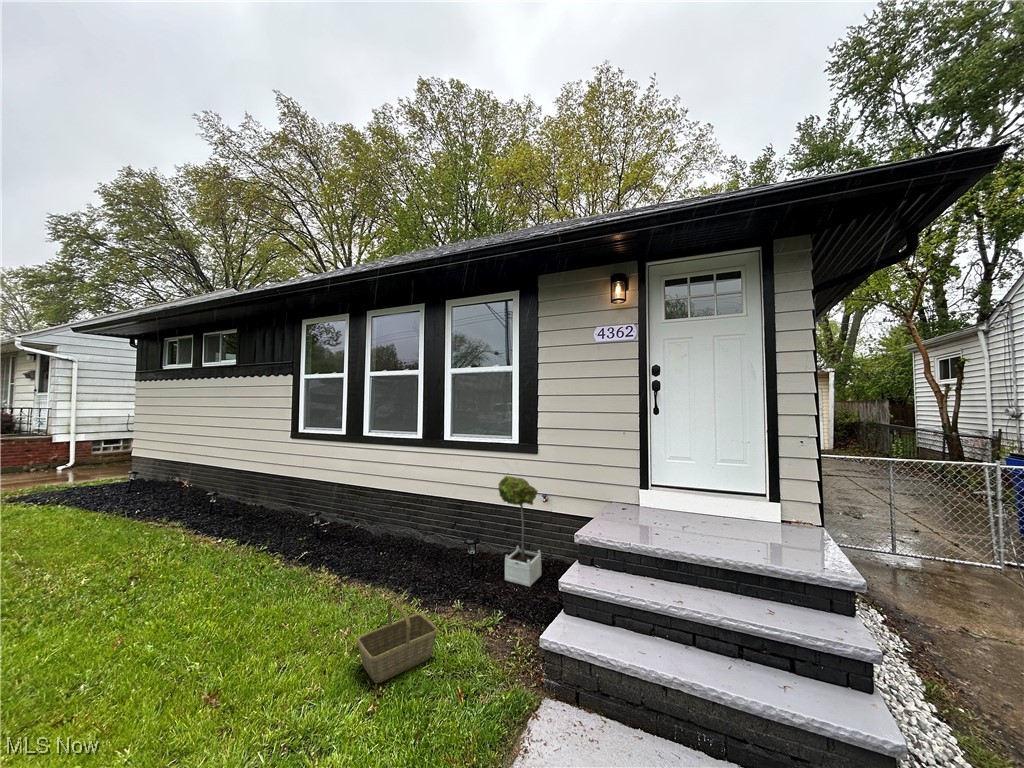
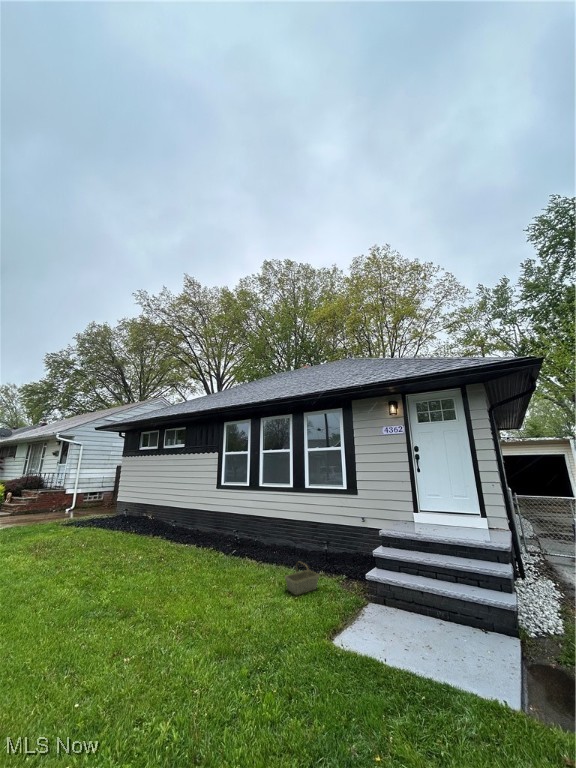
potted tree: present [498,476,541,586] -> none [339,506,365,568]

